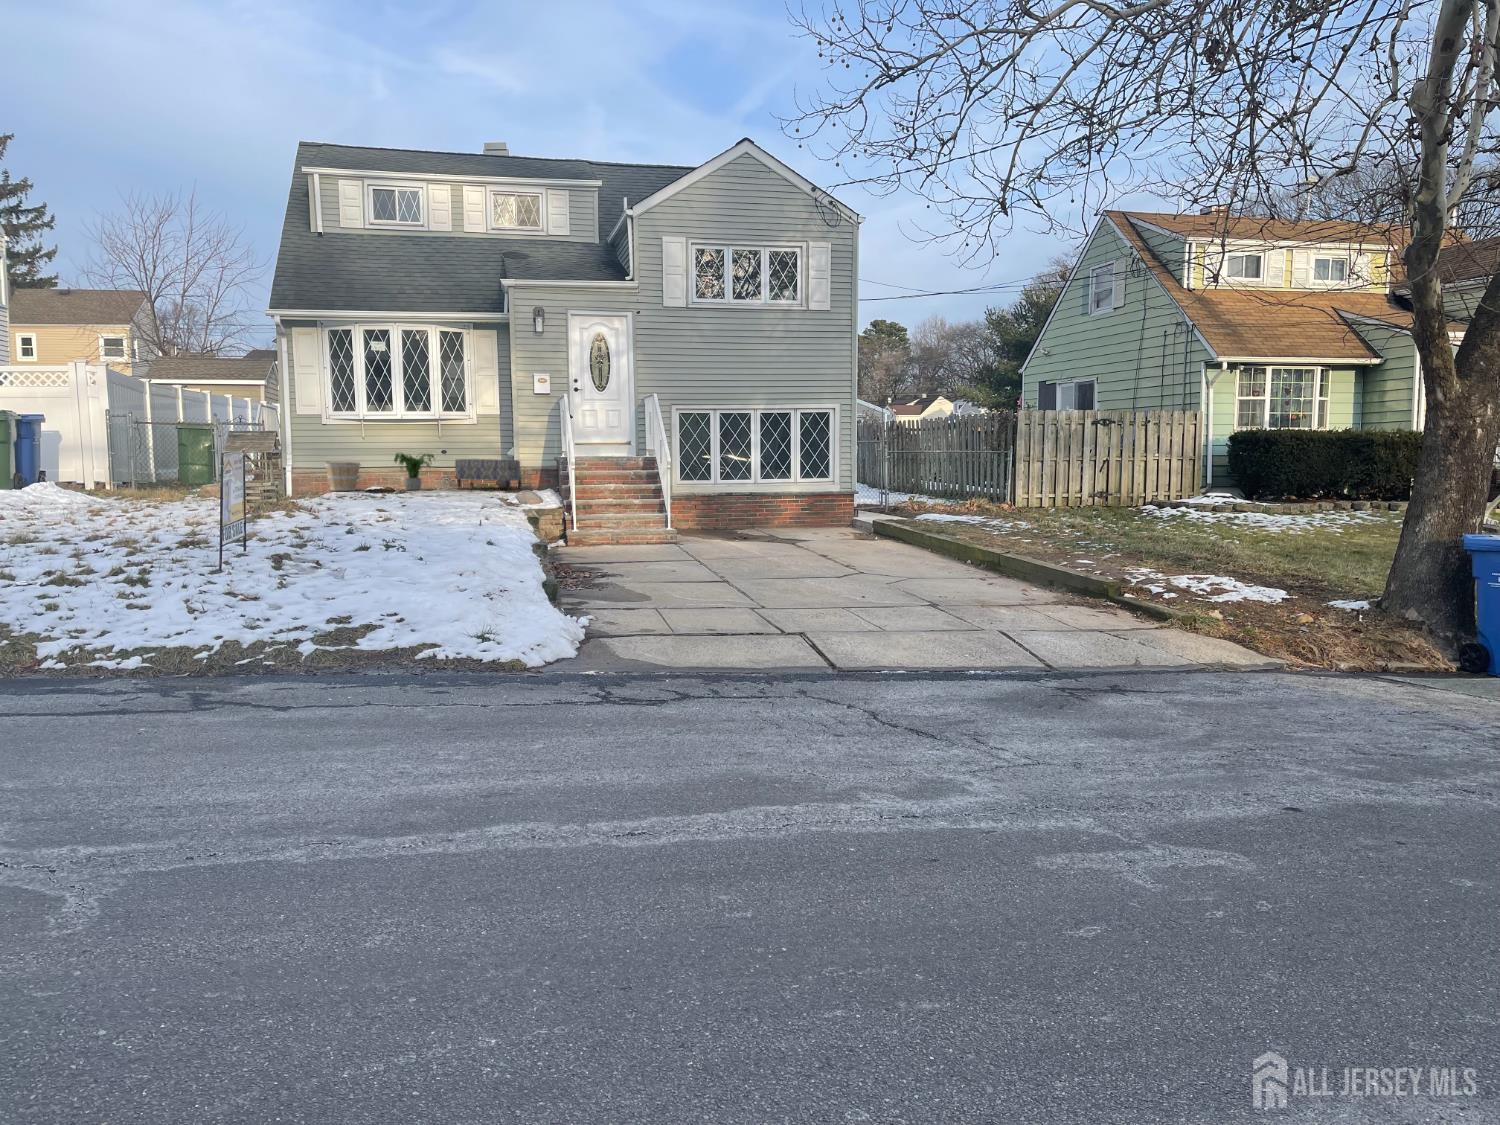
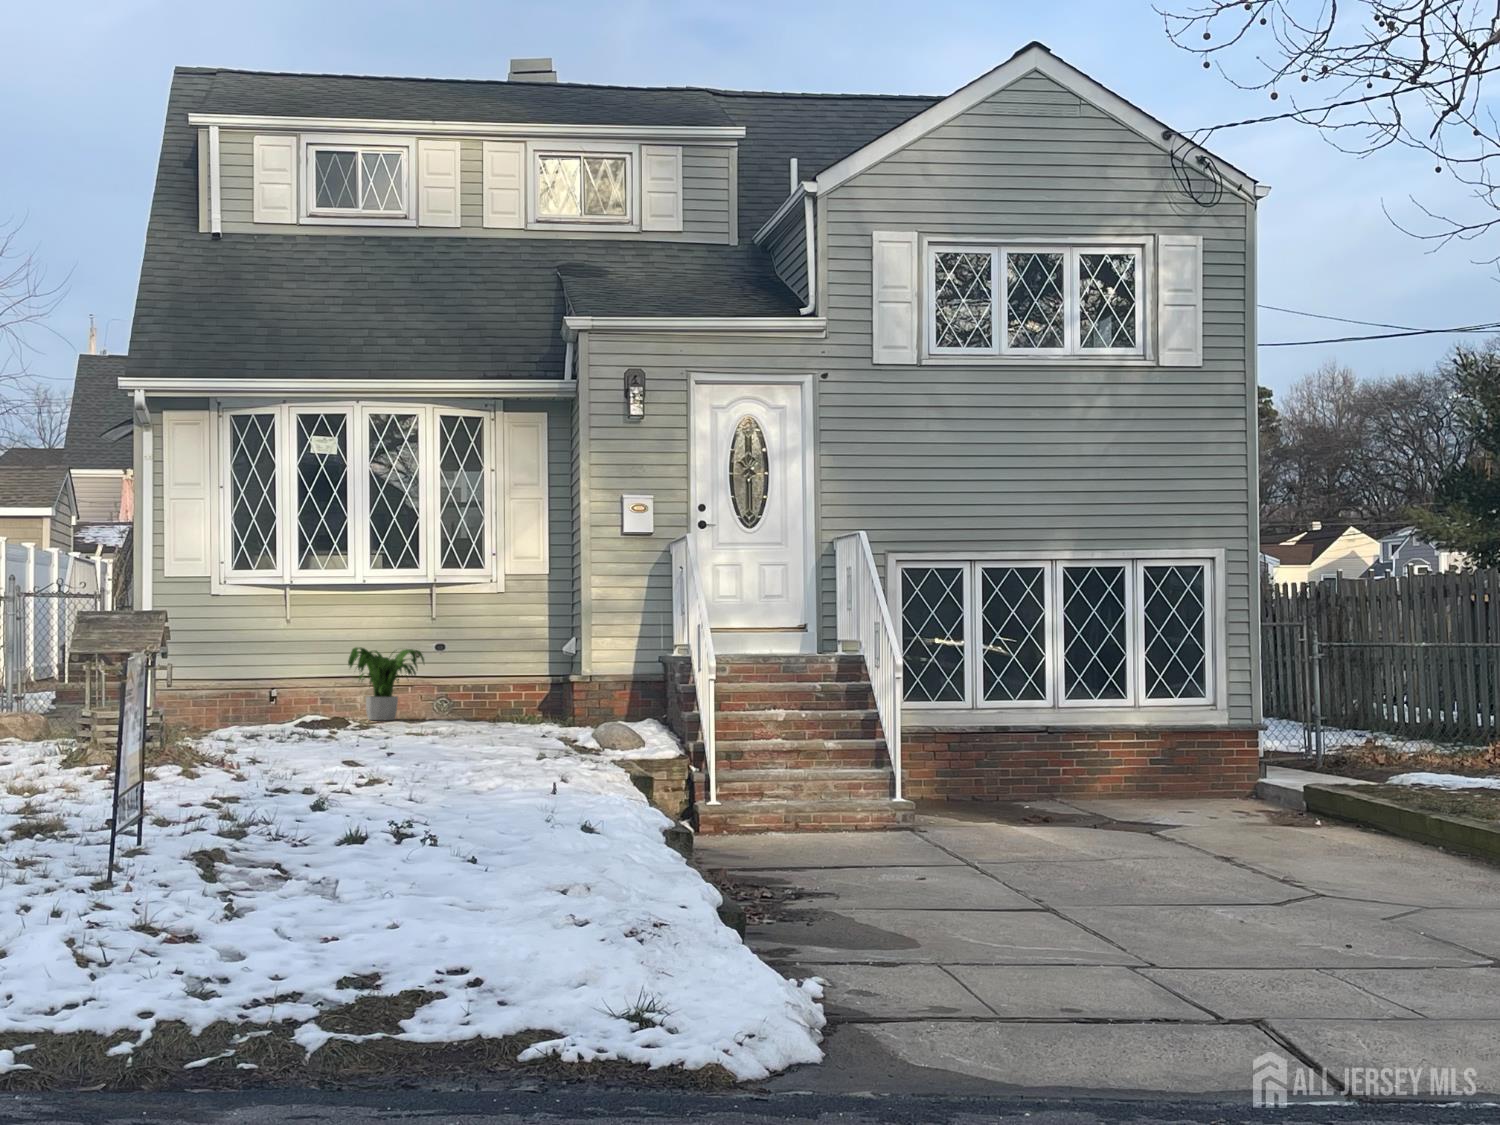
bench: present [455,459,522,490] -> none [462,659,594,721]
wooden bucket: present [325,461,360,491] -> none [216,664,284,722]

